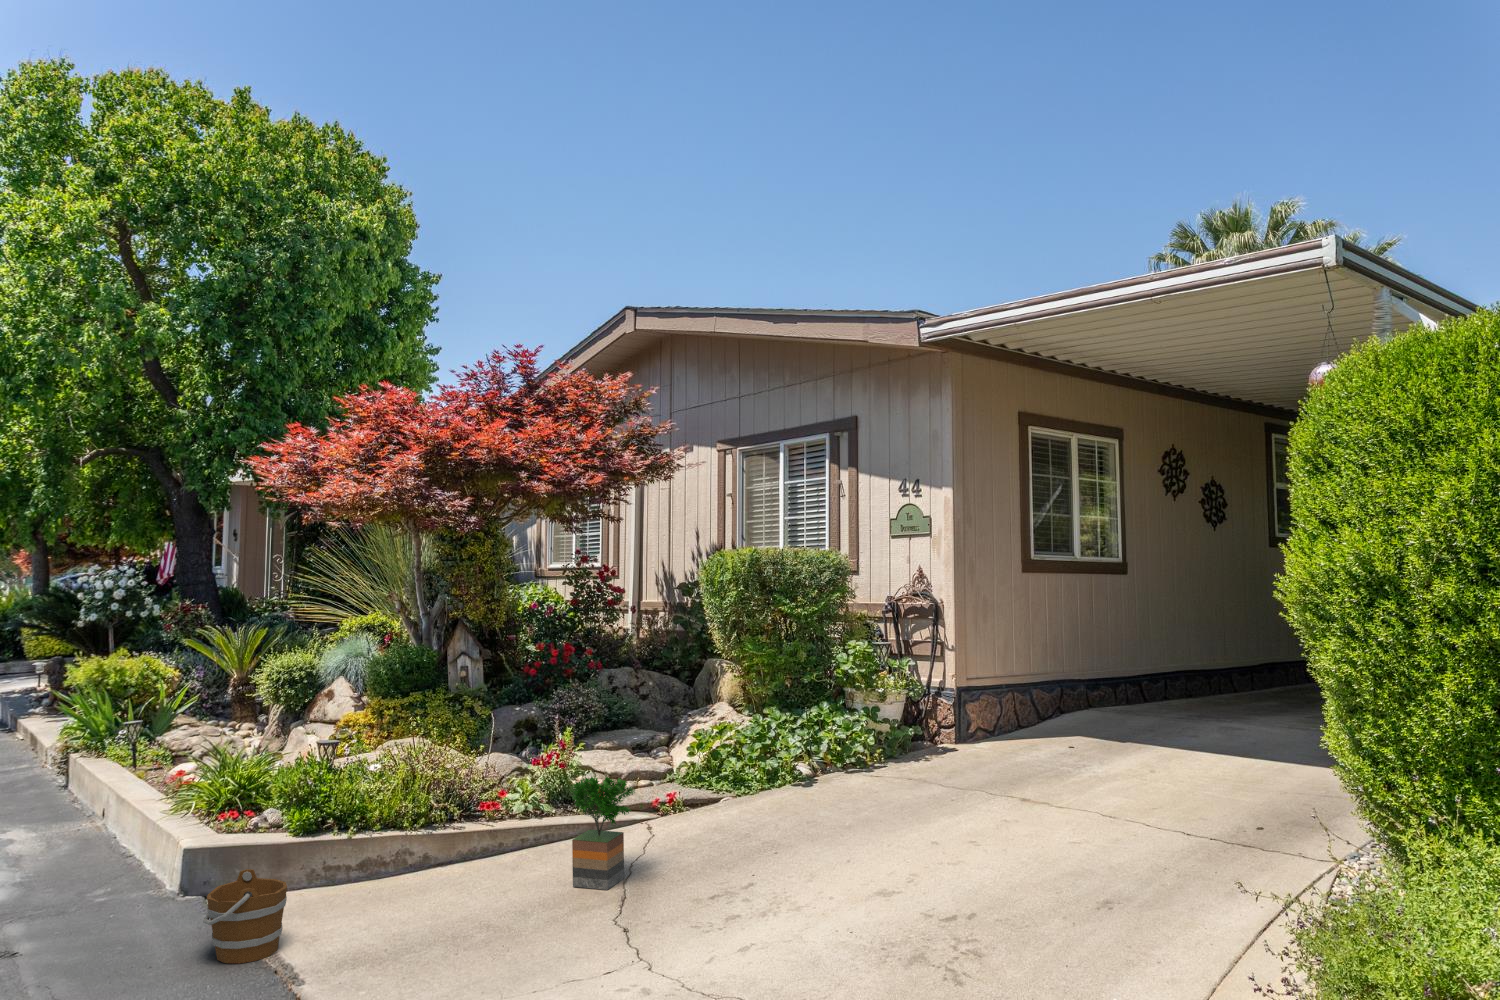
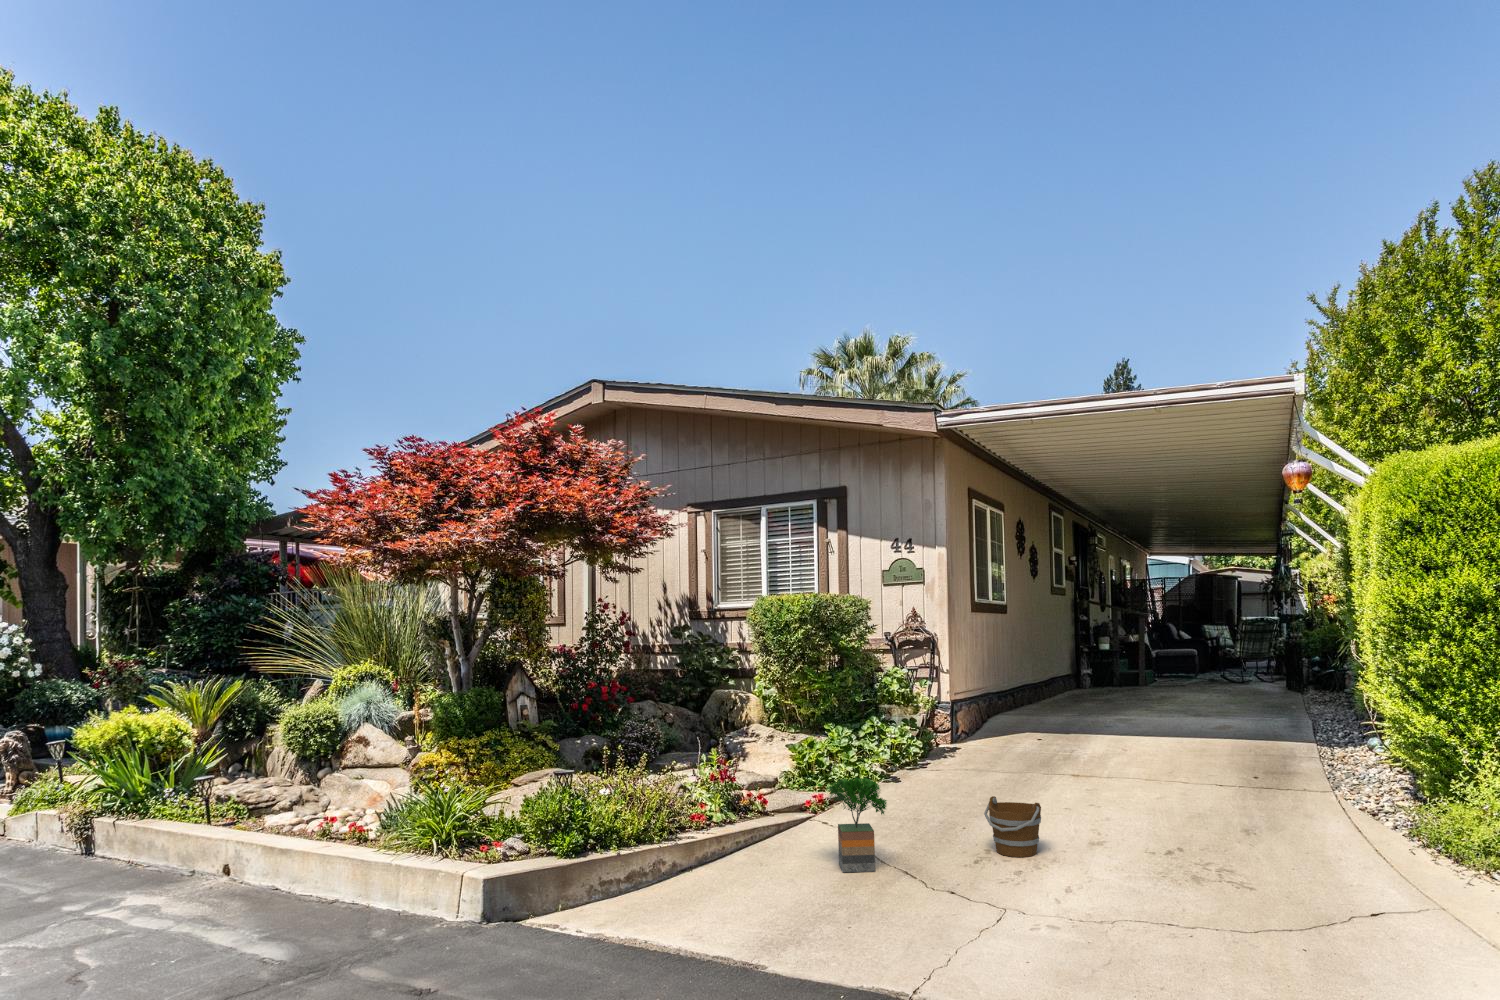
bucket: present [203,869,287,964] -> present [984,796,1041,857]

